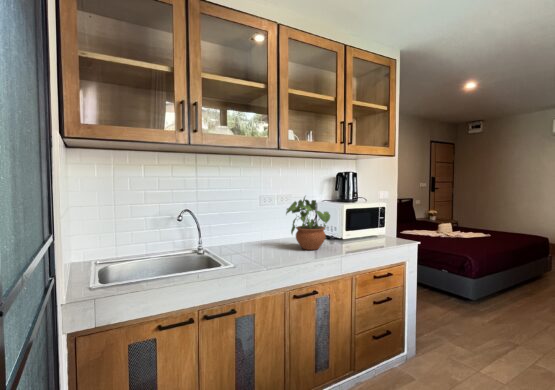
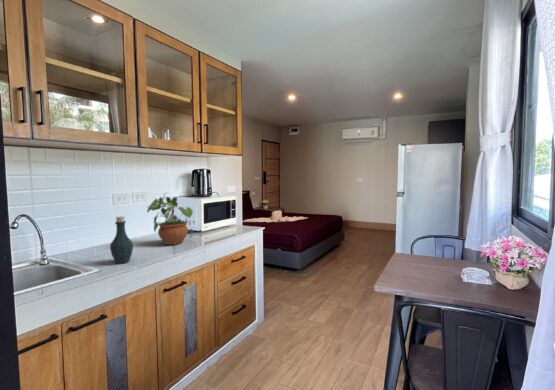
bottle: none [247,216,267,262] -> present [110,216,133,264]

